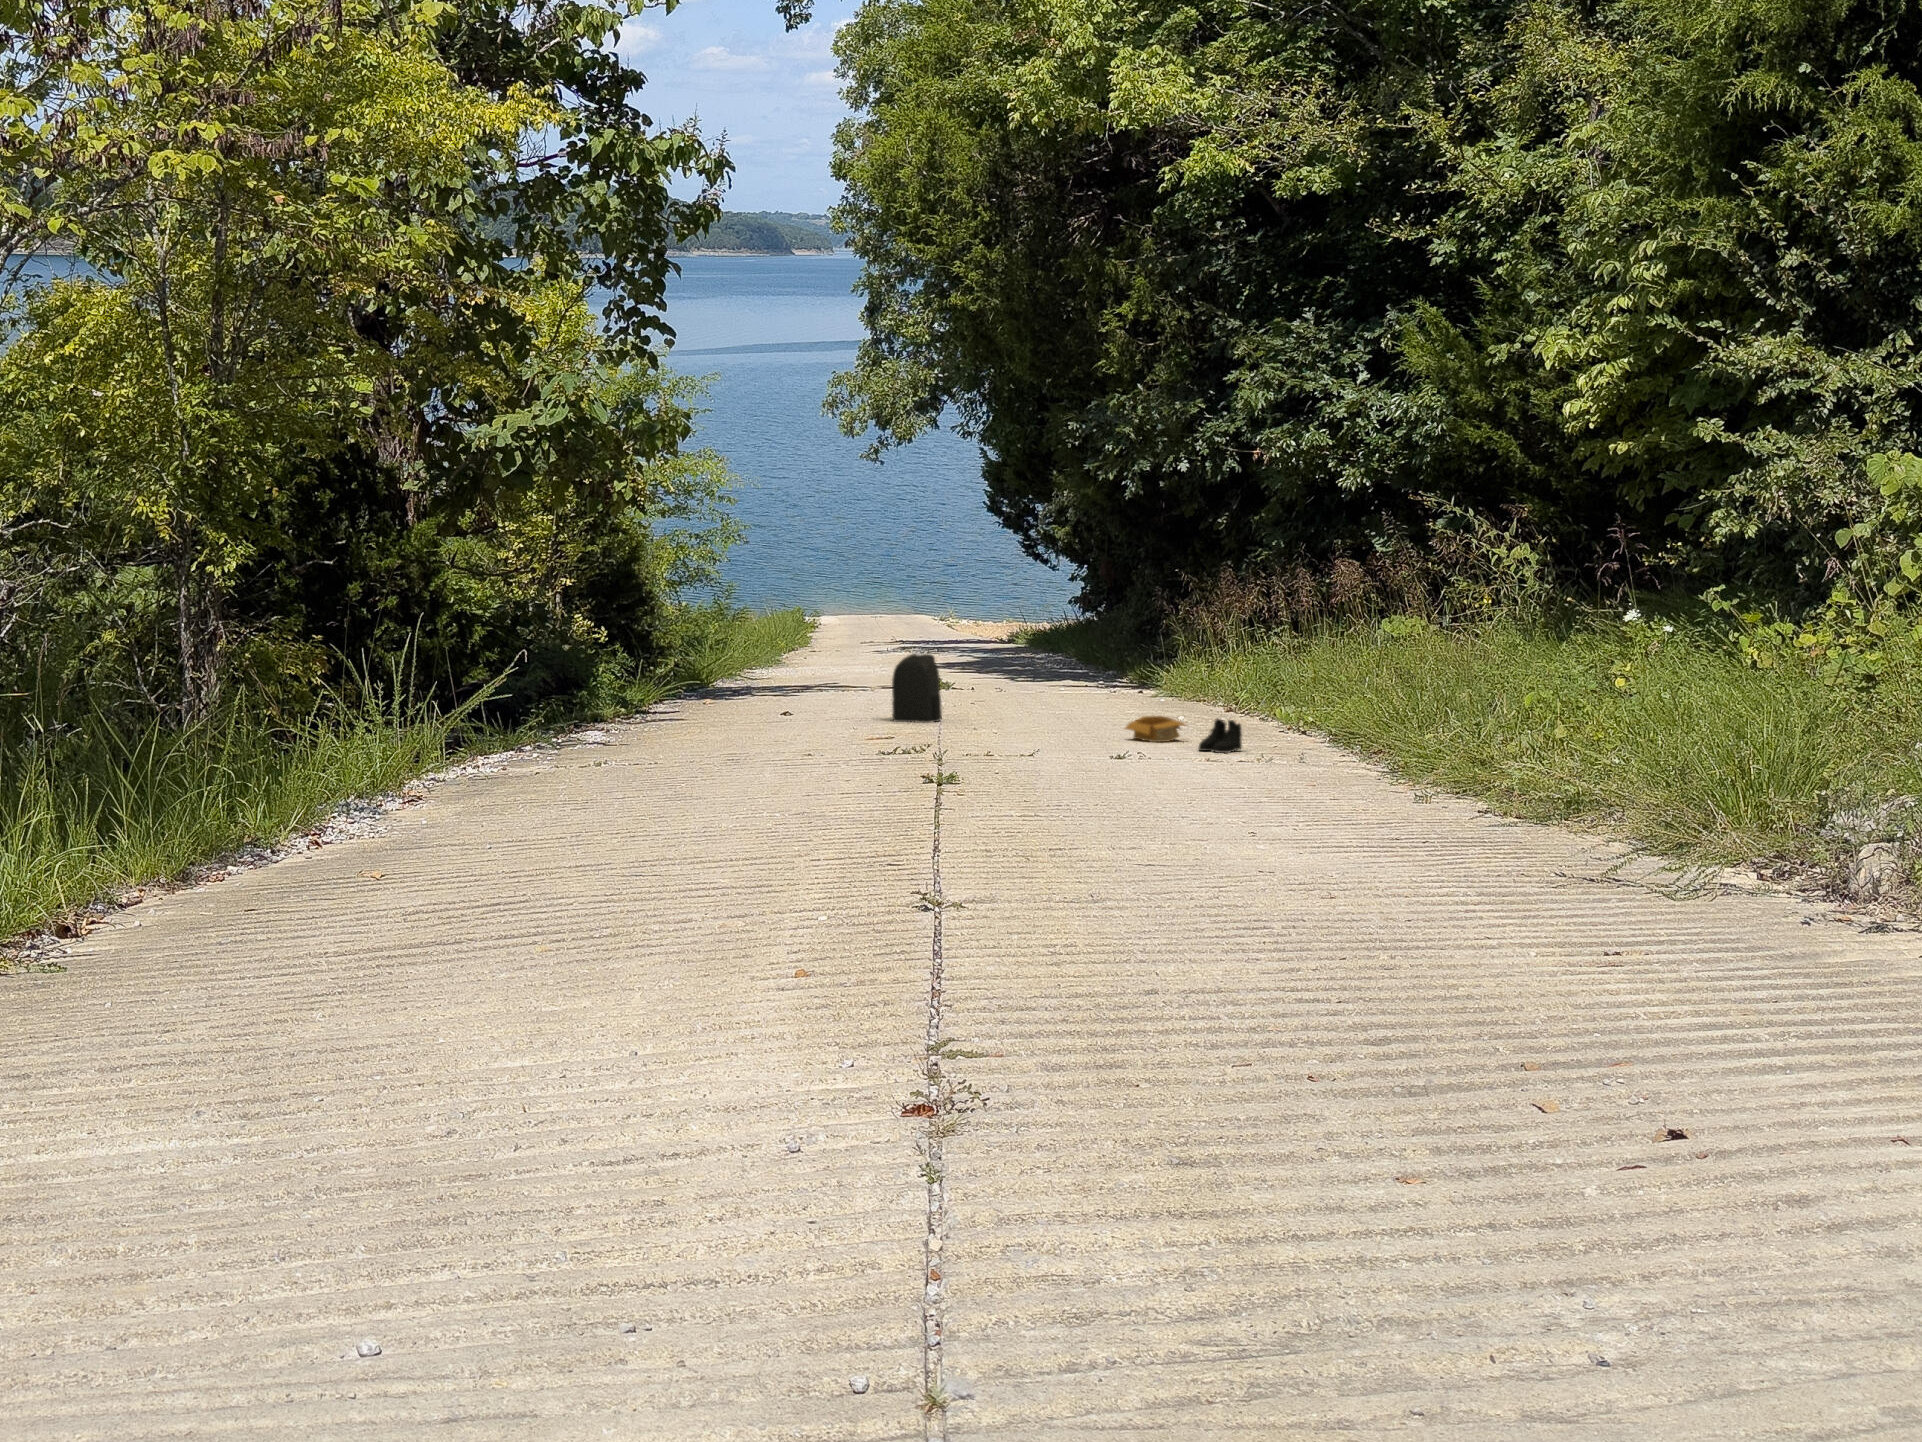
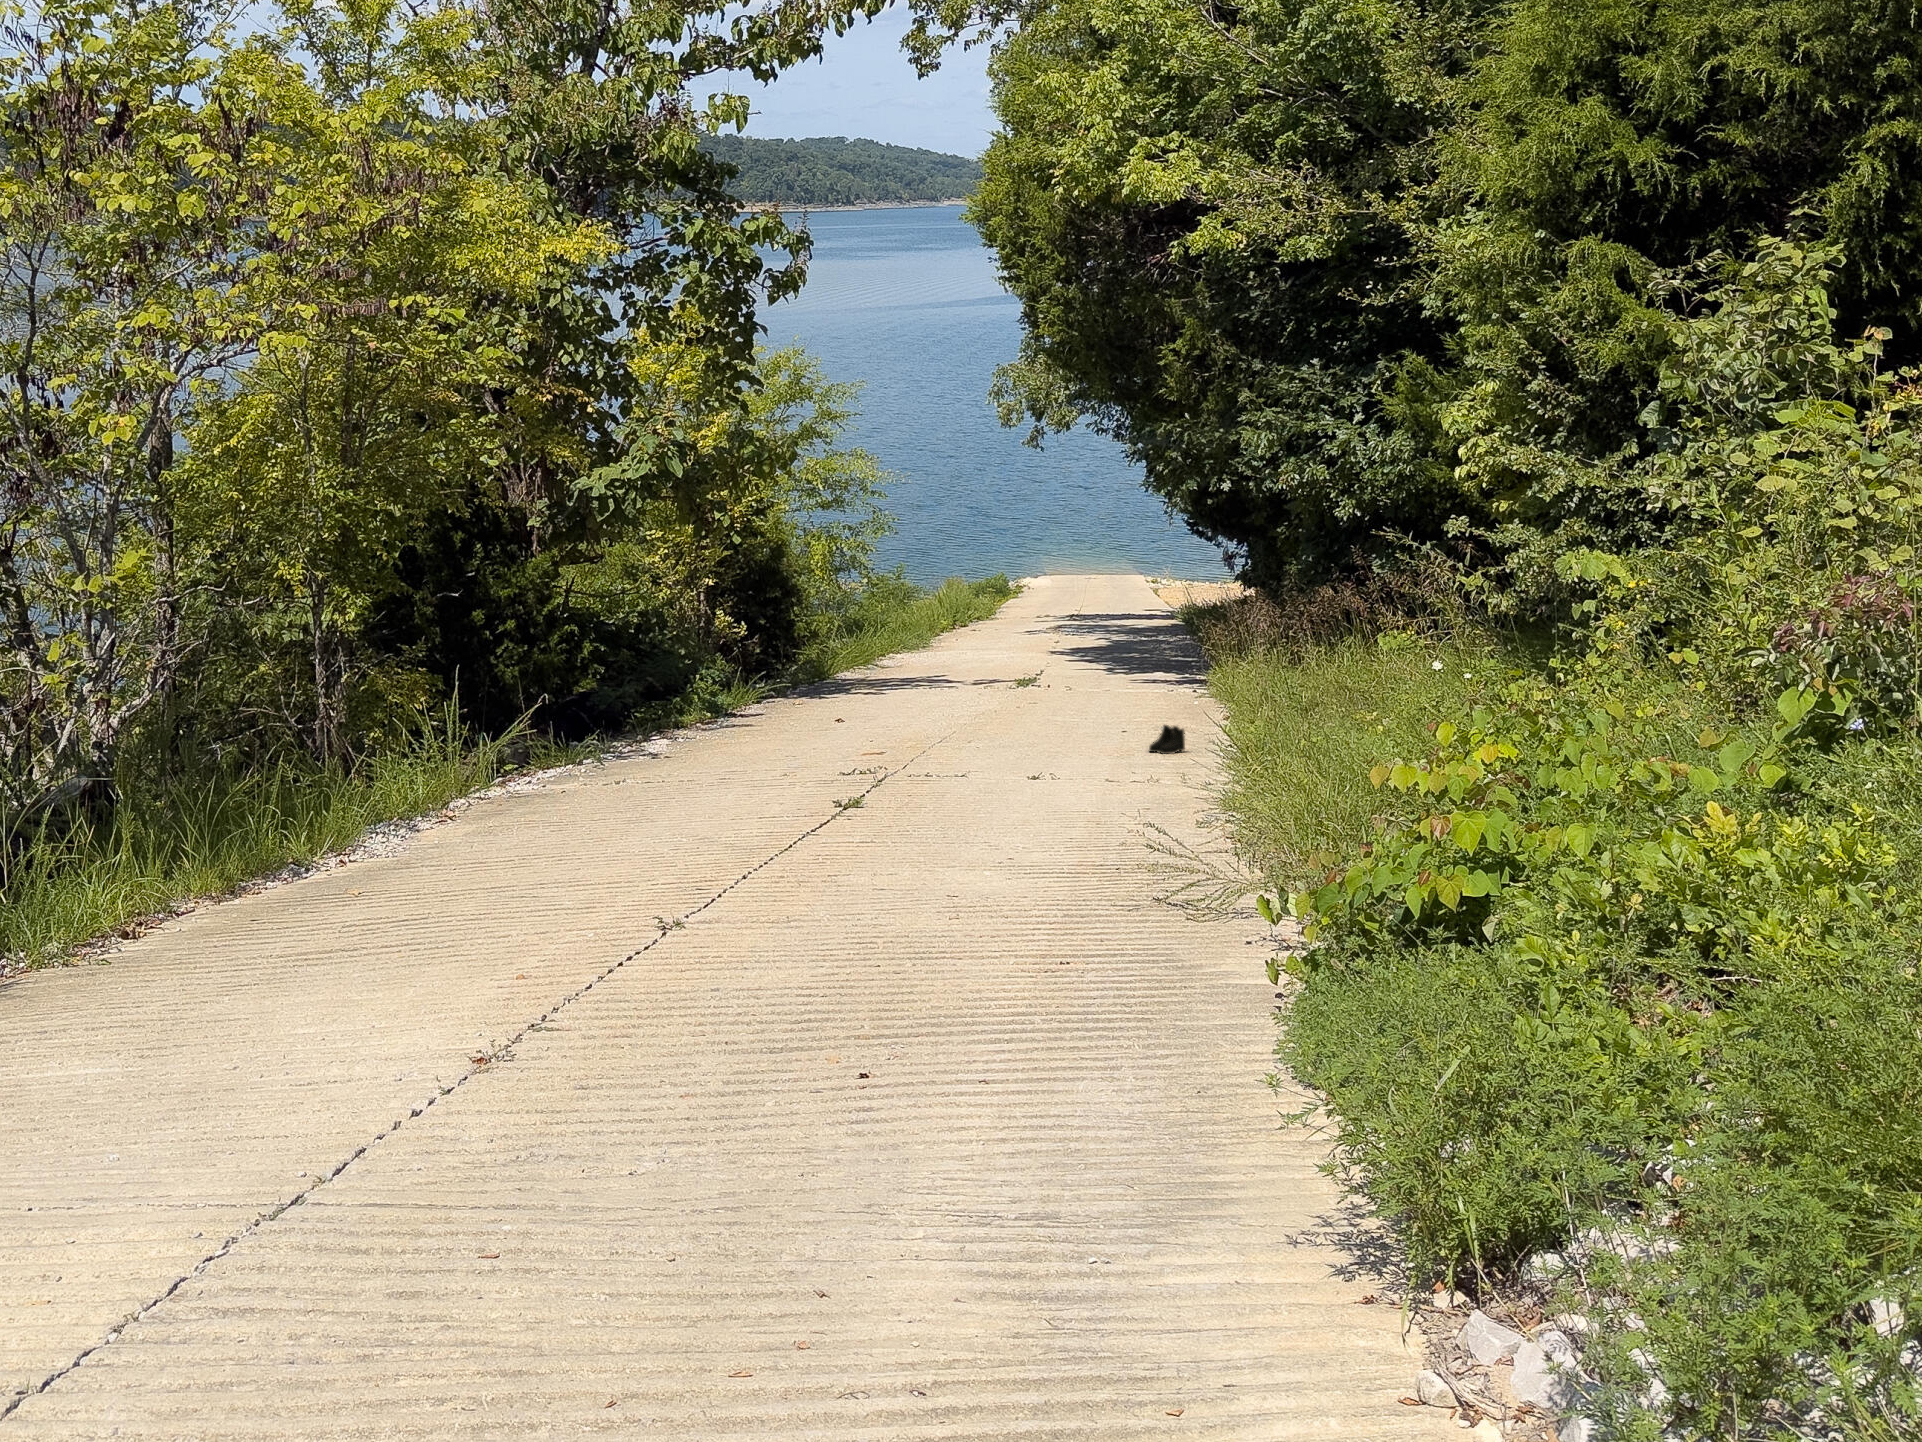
backpack: present [892,653,942,723] -> none [924,663,967,725]
cardboard box: present [1125,716,1185,742] -> none [1098,720,1151,744]

